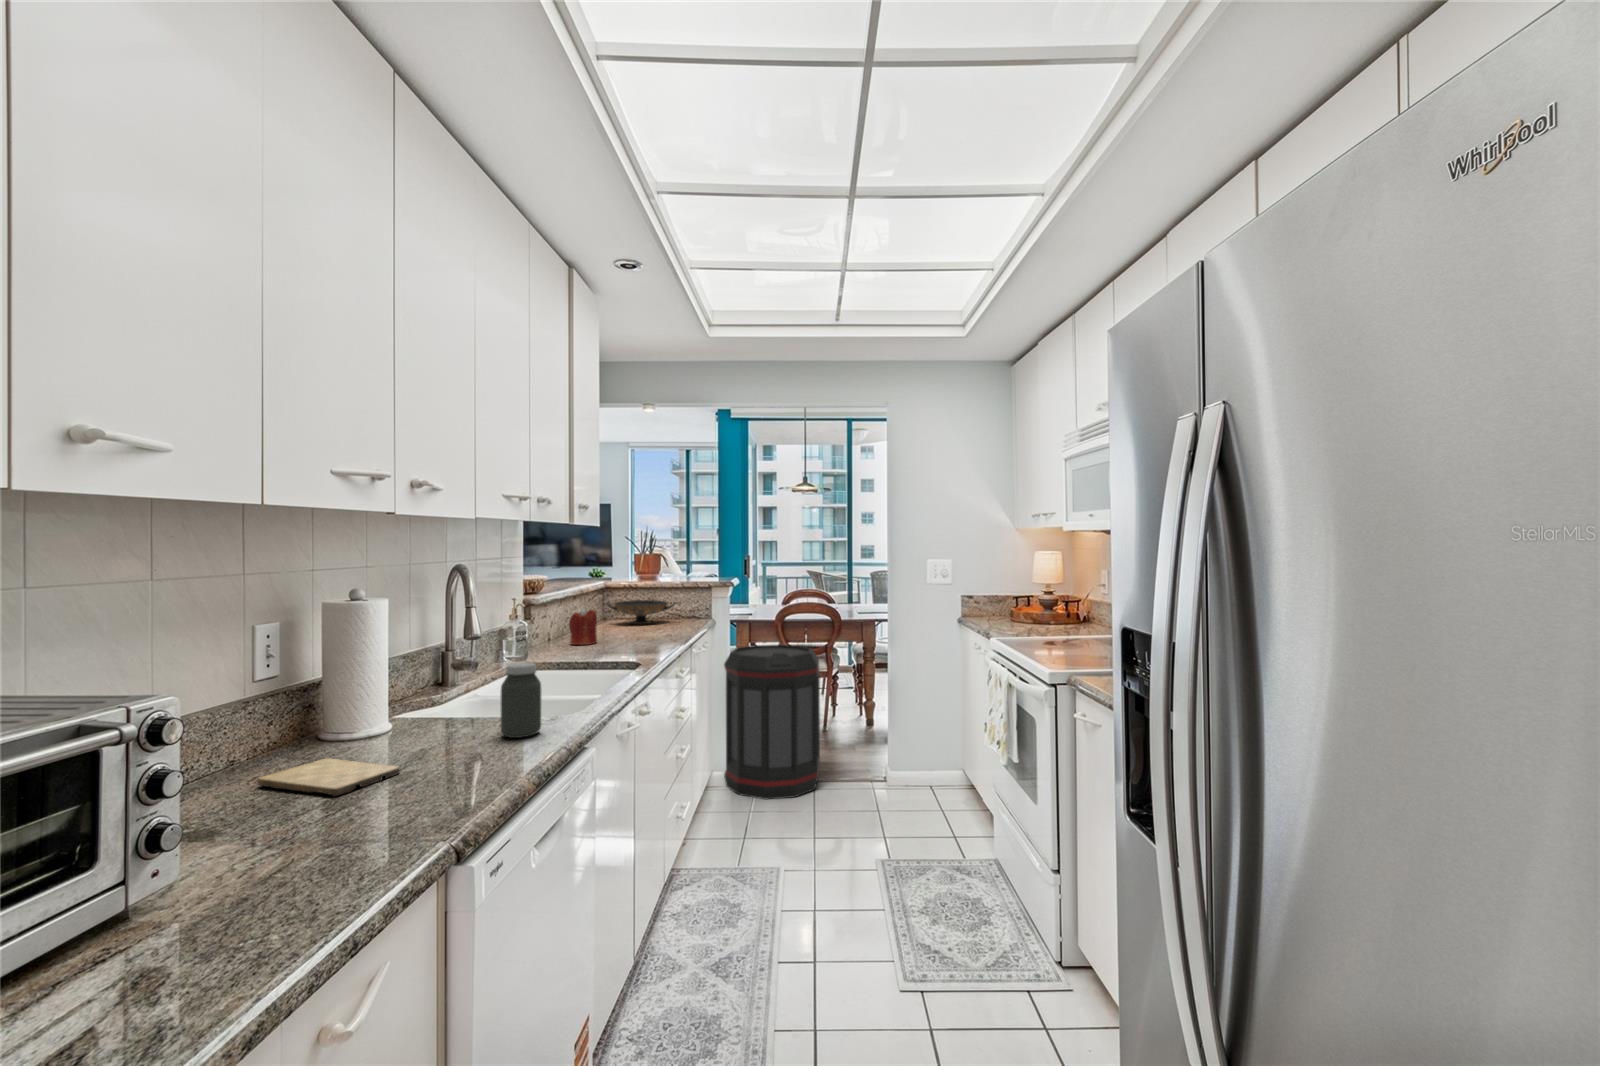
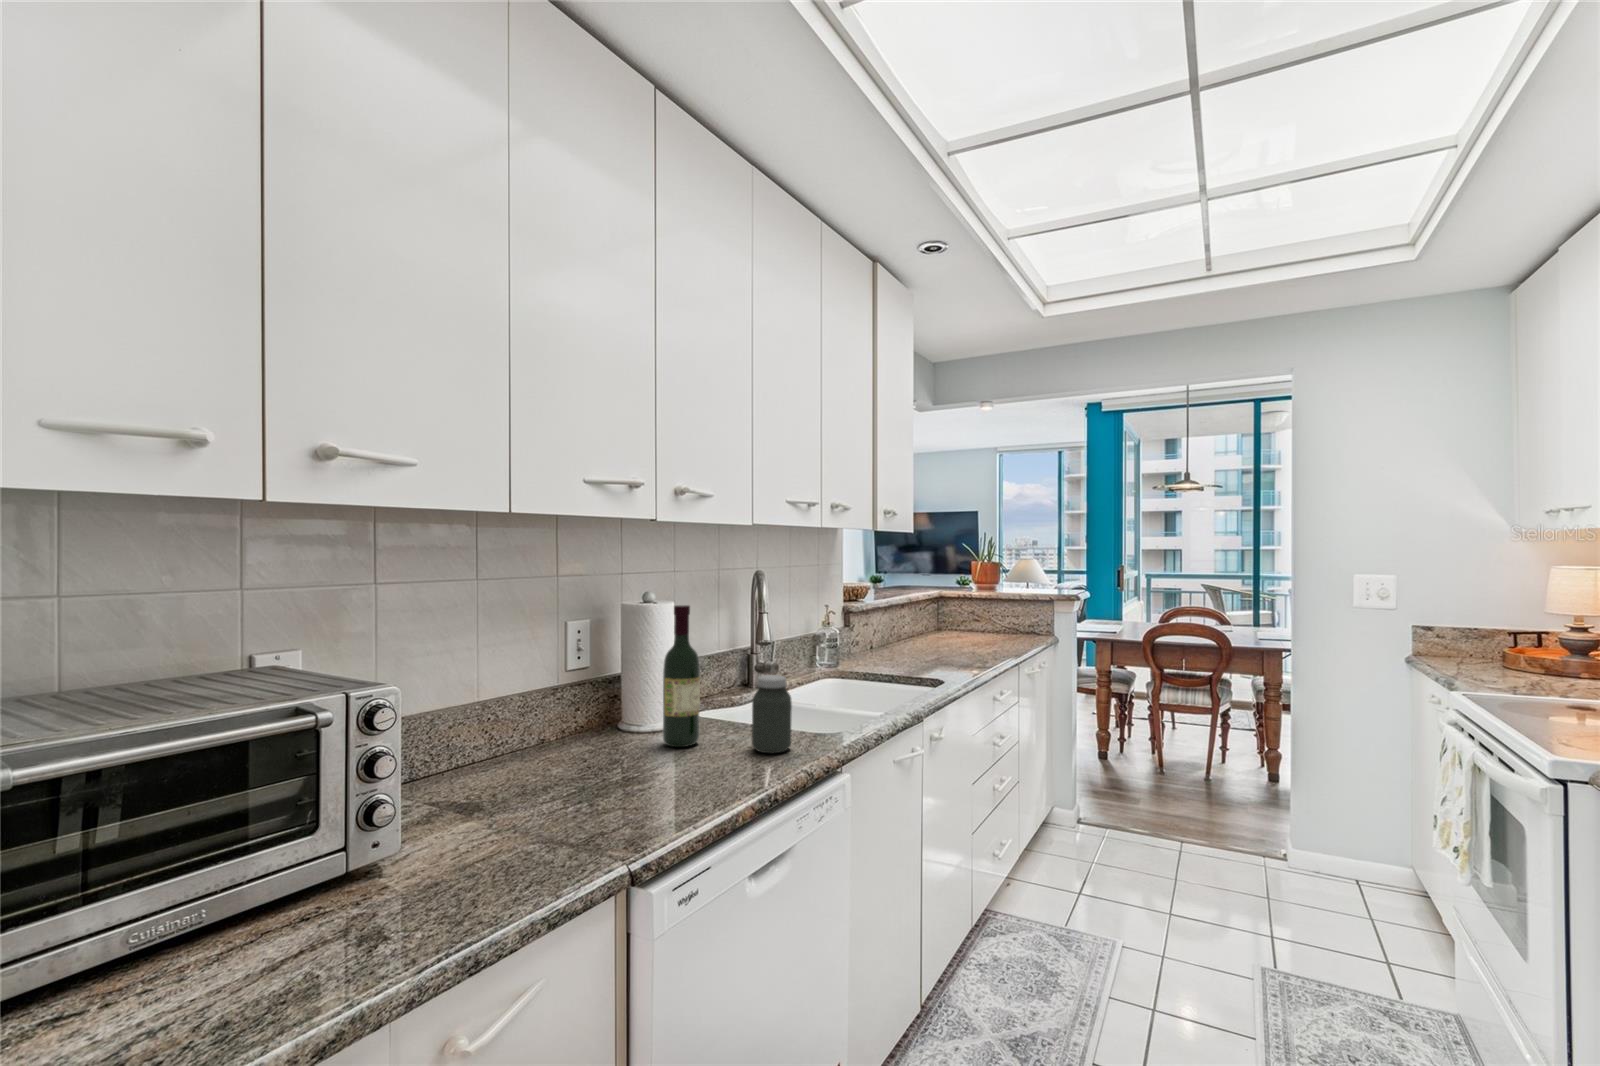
wine bottle: none [395,599,438,747] -> present [663,605,700,747]
decorative bowl: present [607,600,675,625] -> none [938,610,1010,637]
candle: present [569,608,597,645] -> none [886,616,914,655]
trash can: present [724,645,820,799] -> none [1069,669,1192,855]
cutting board: present [258,758,400,796] -> none [539,748,644,789]

